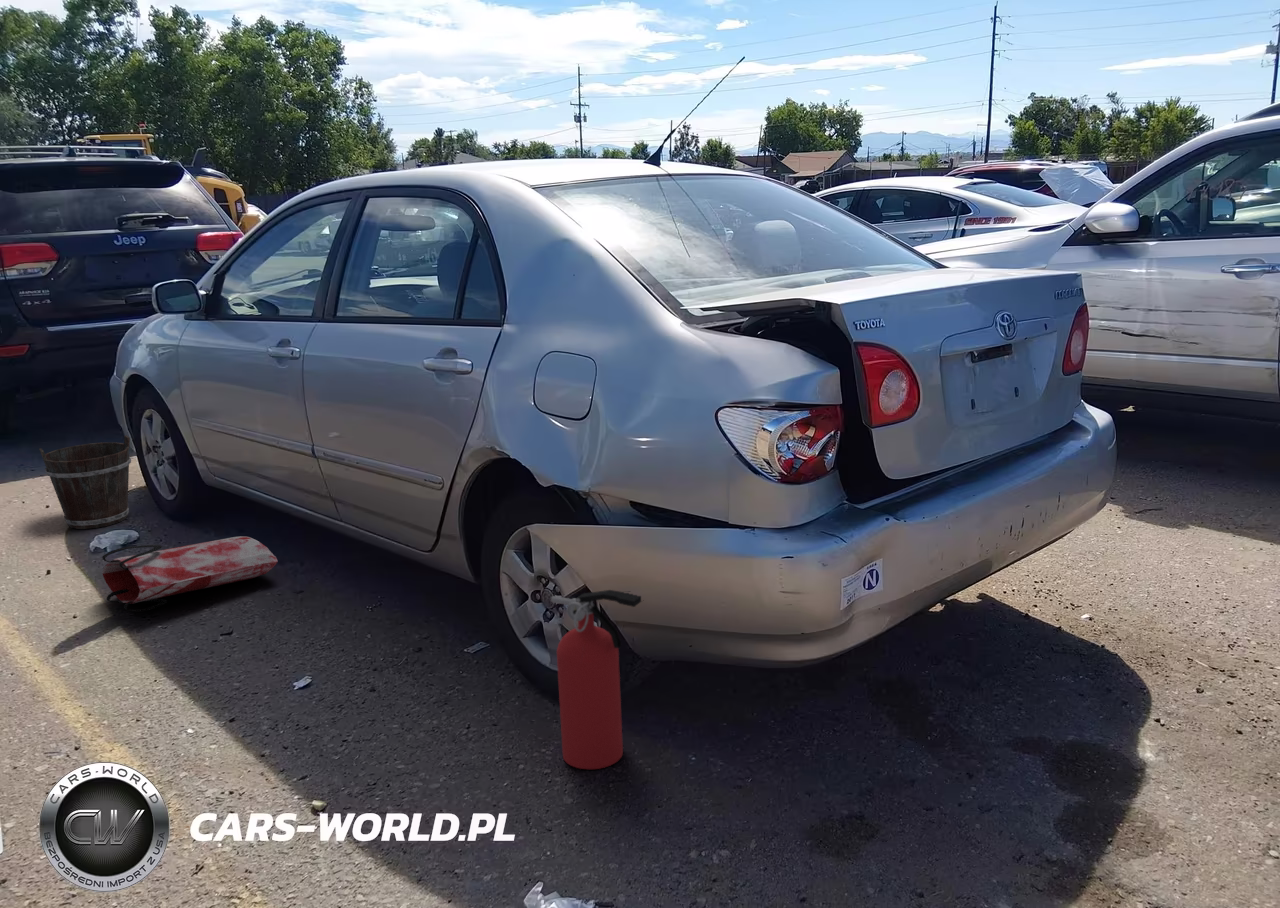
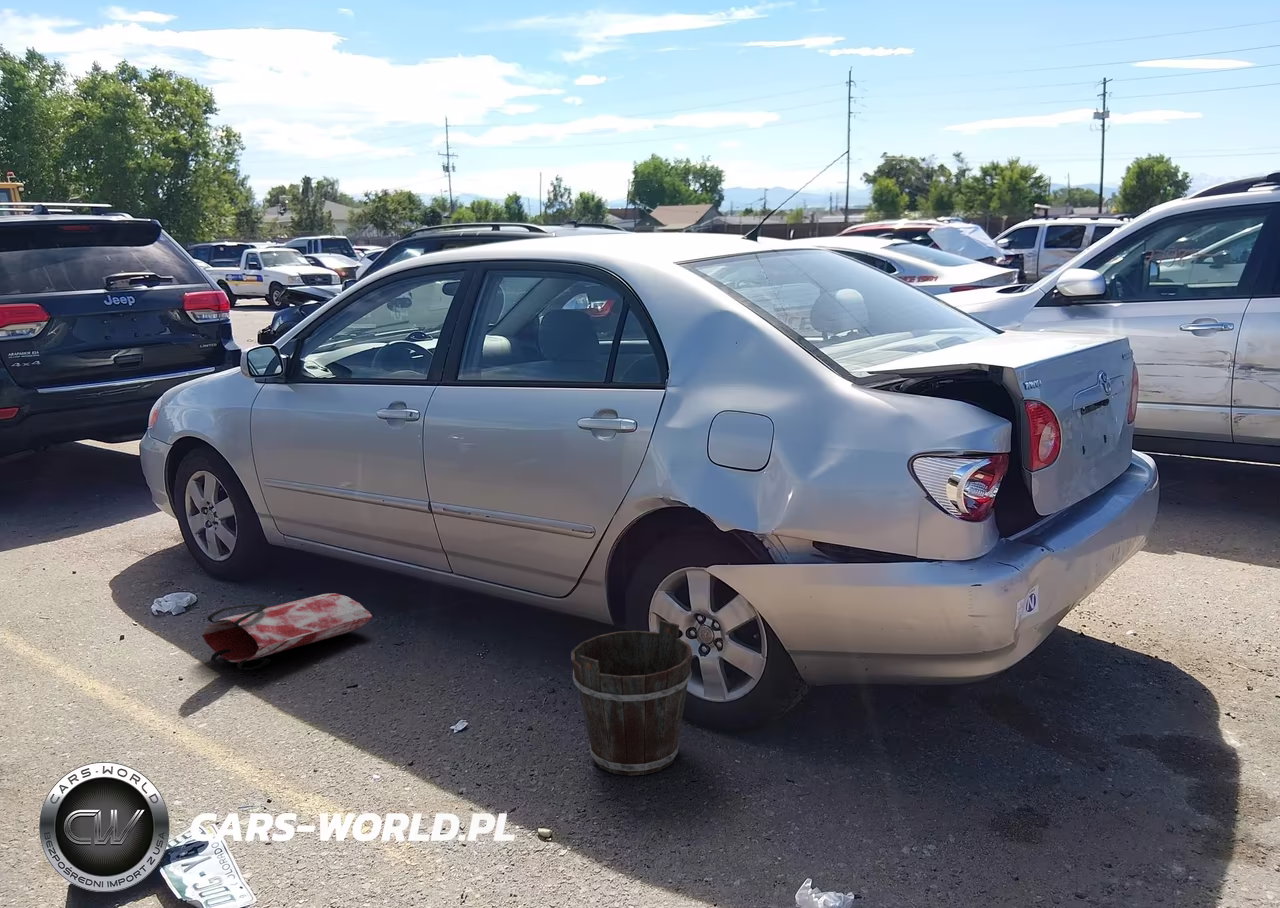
bucket: present [39,435,131,529] -> present [571,620,692,775]
fire extinguisher: present [551,590,641,769] -> none [733,621,824,784]

